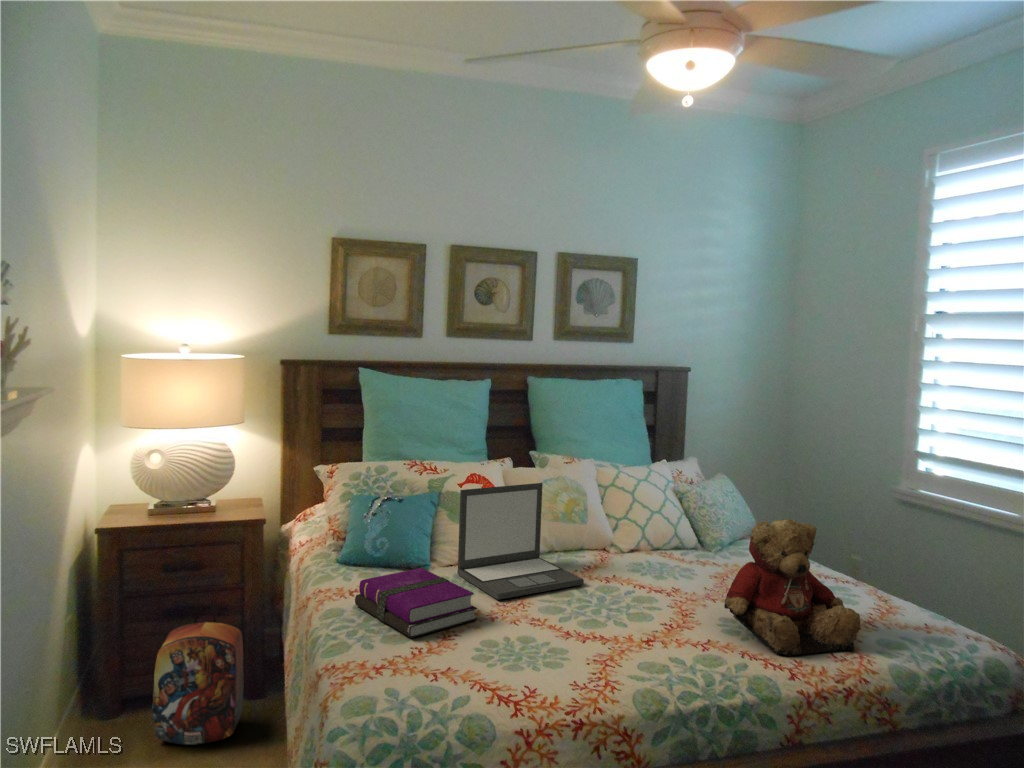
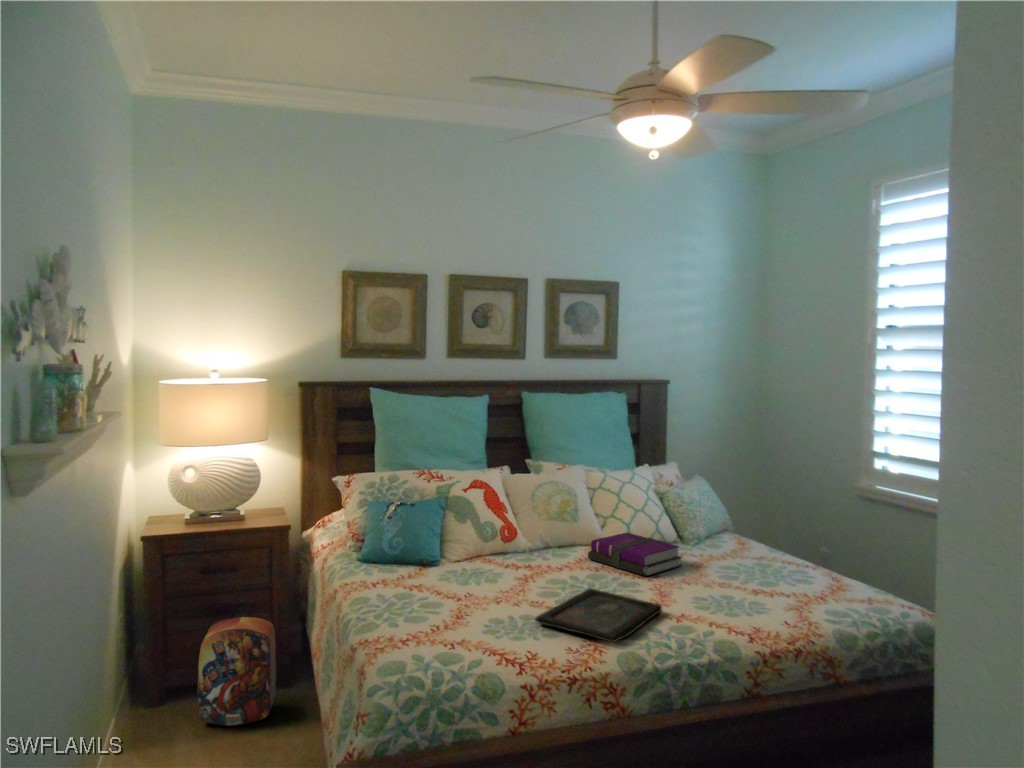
laptop: present [457,483,584,600] -> none [465,486,576,587]
teddy bear: present [724,519,861,656] -> none [696,509,812,624]
notebook: present [355,568,477,638] -> present [588,533,682,576]
tray: none [536,605,684,677] -> present [535,588,662,642]

